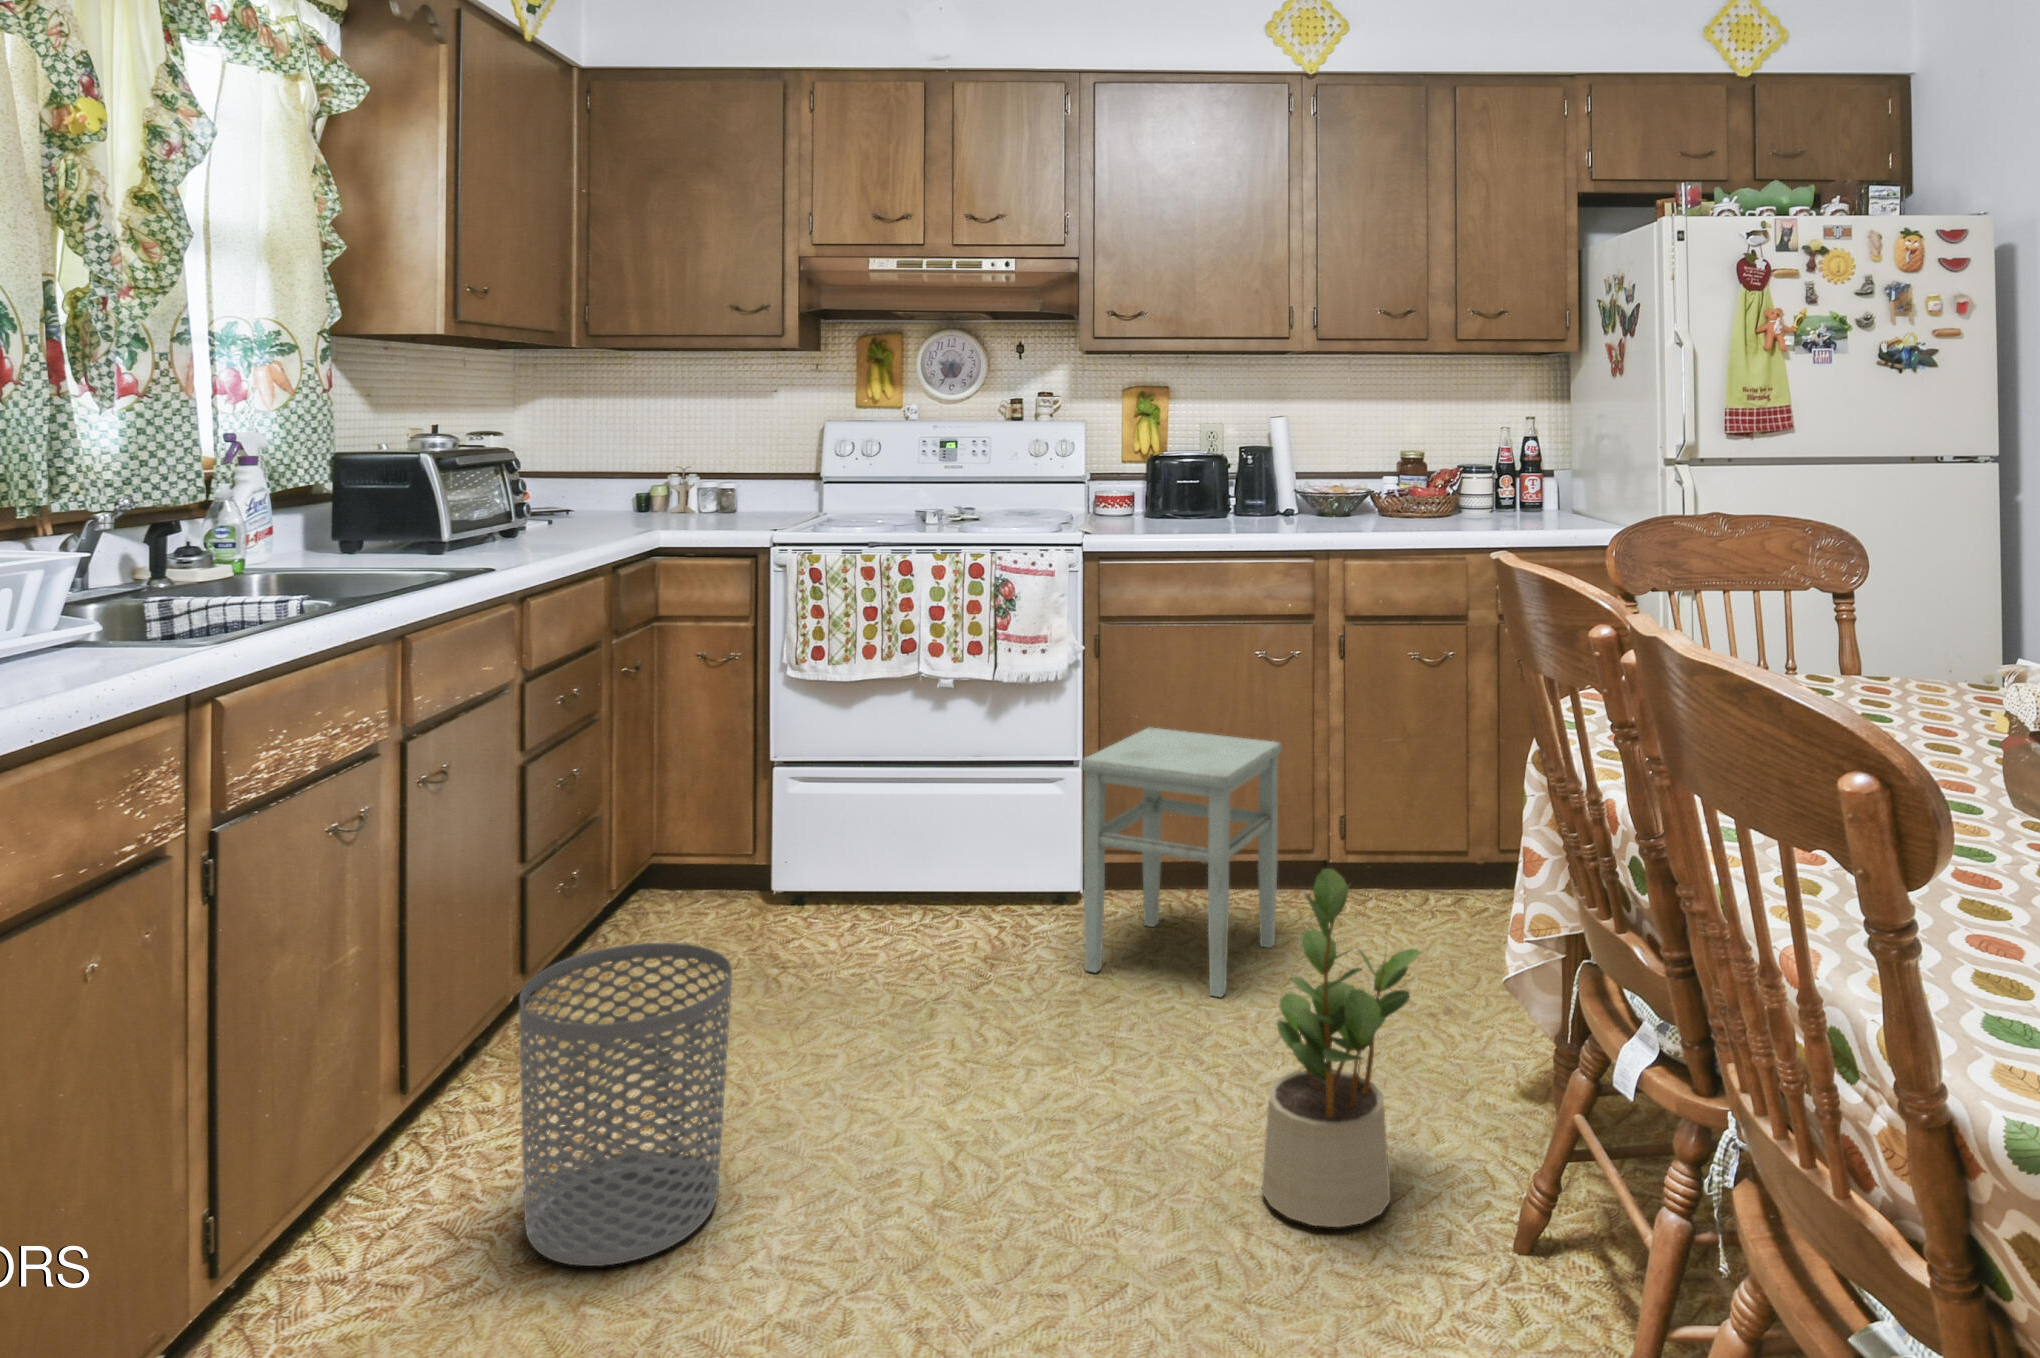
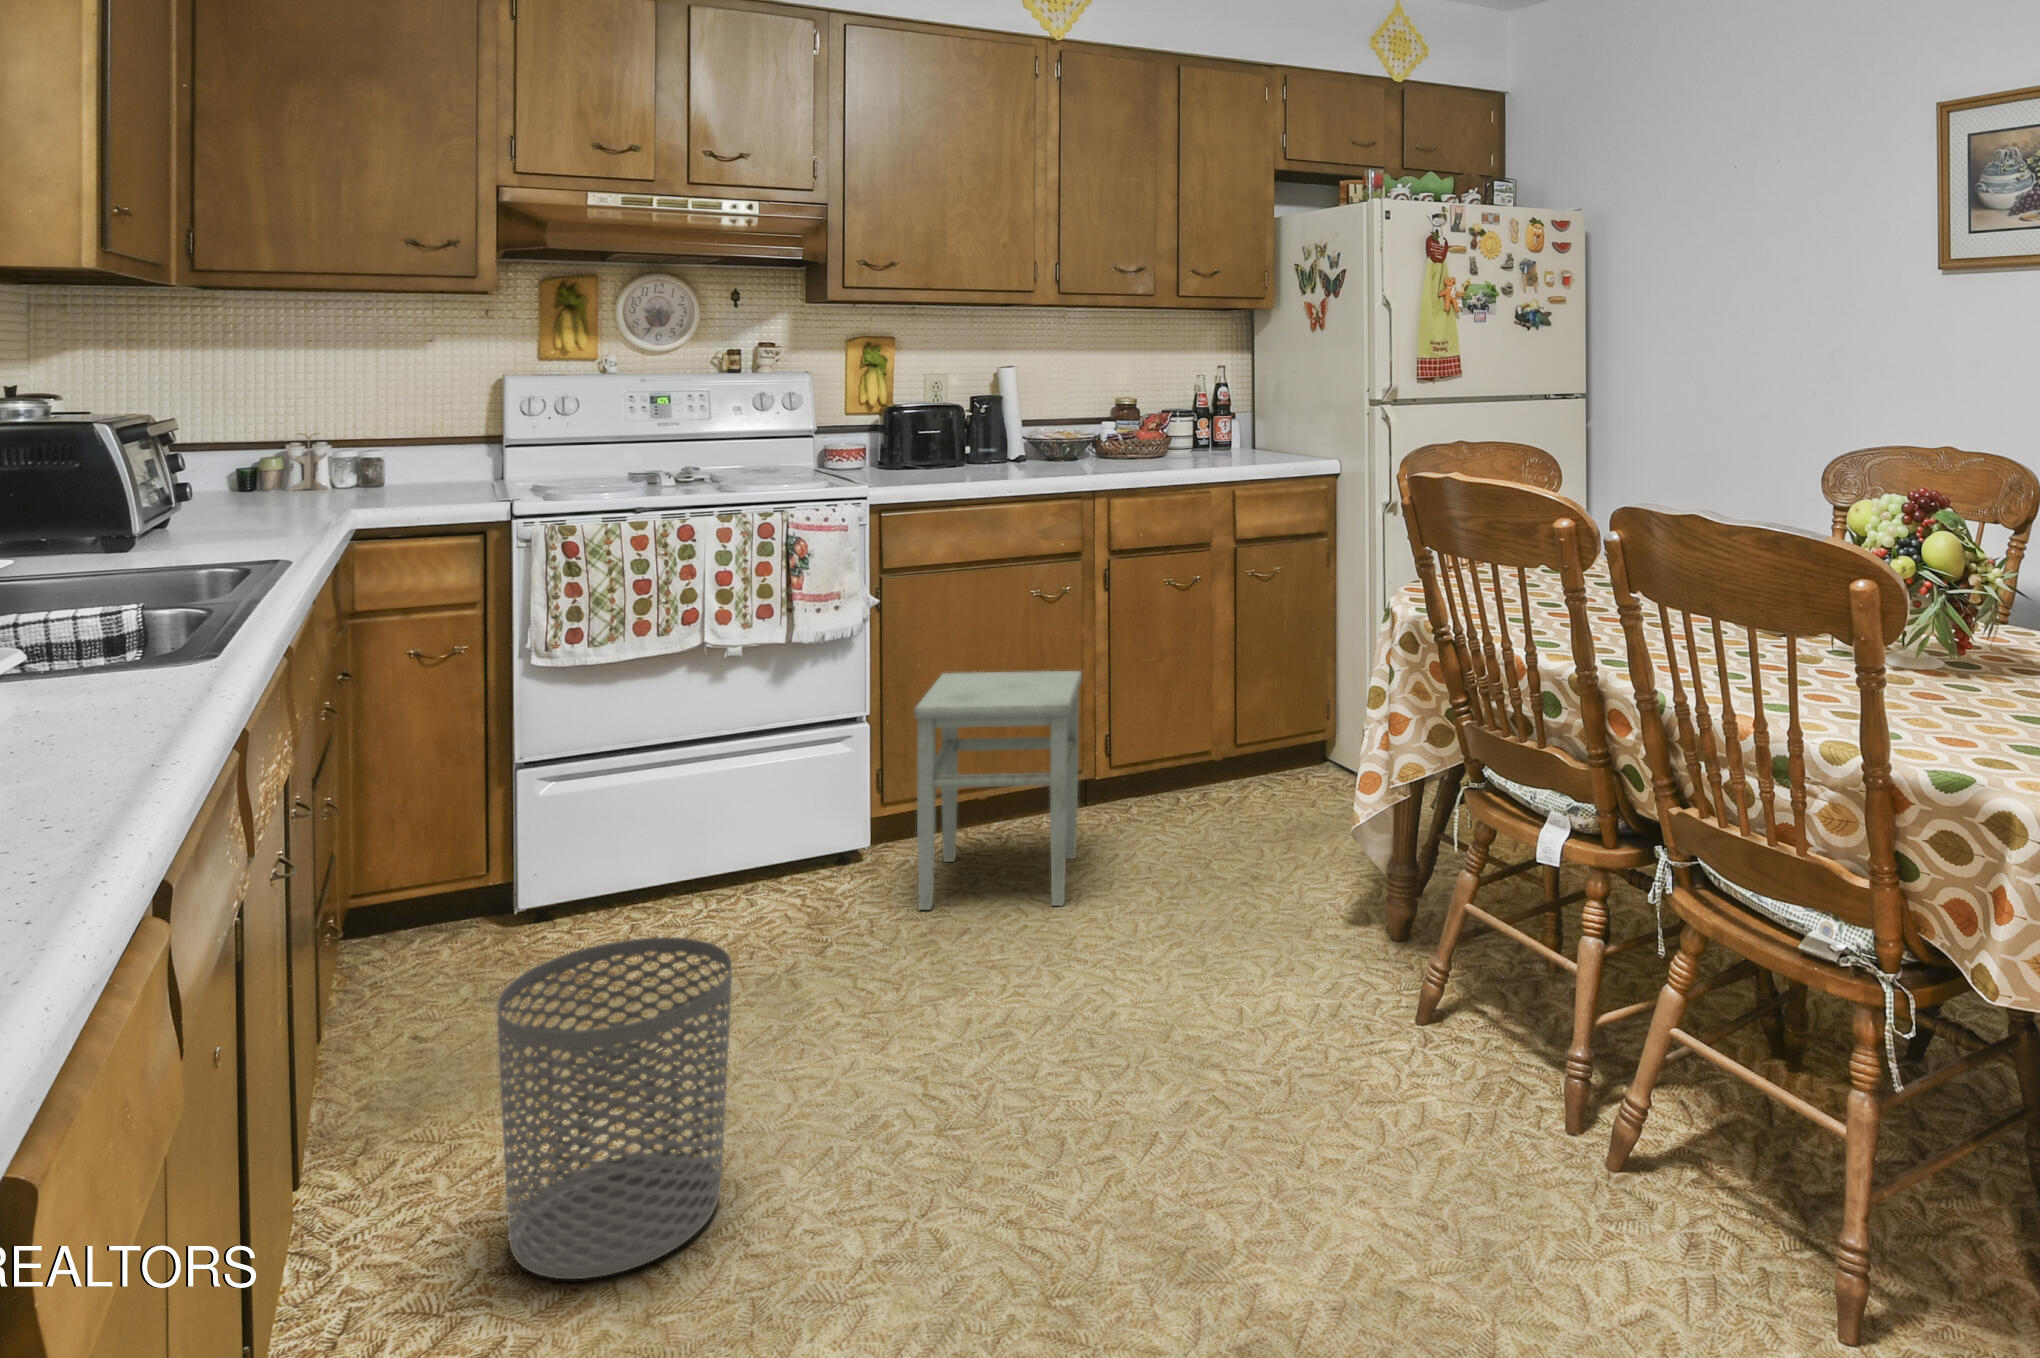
potted plant: present [1262,868,1420,1227] -> none [1208,756,1329,1048]

